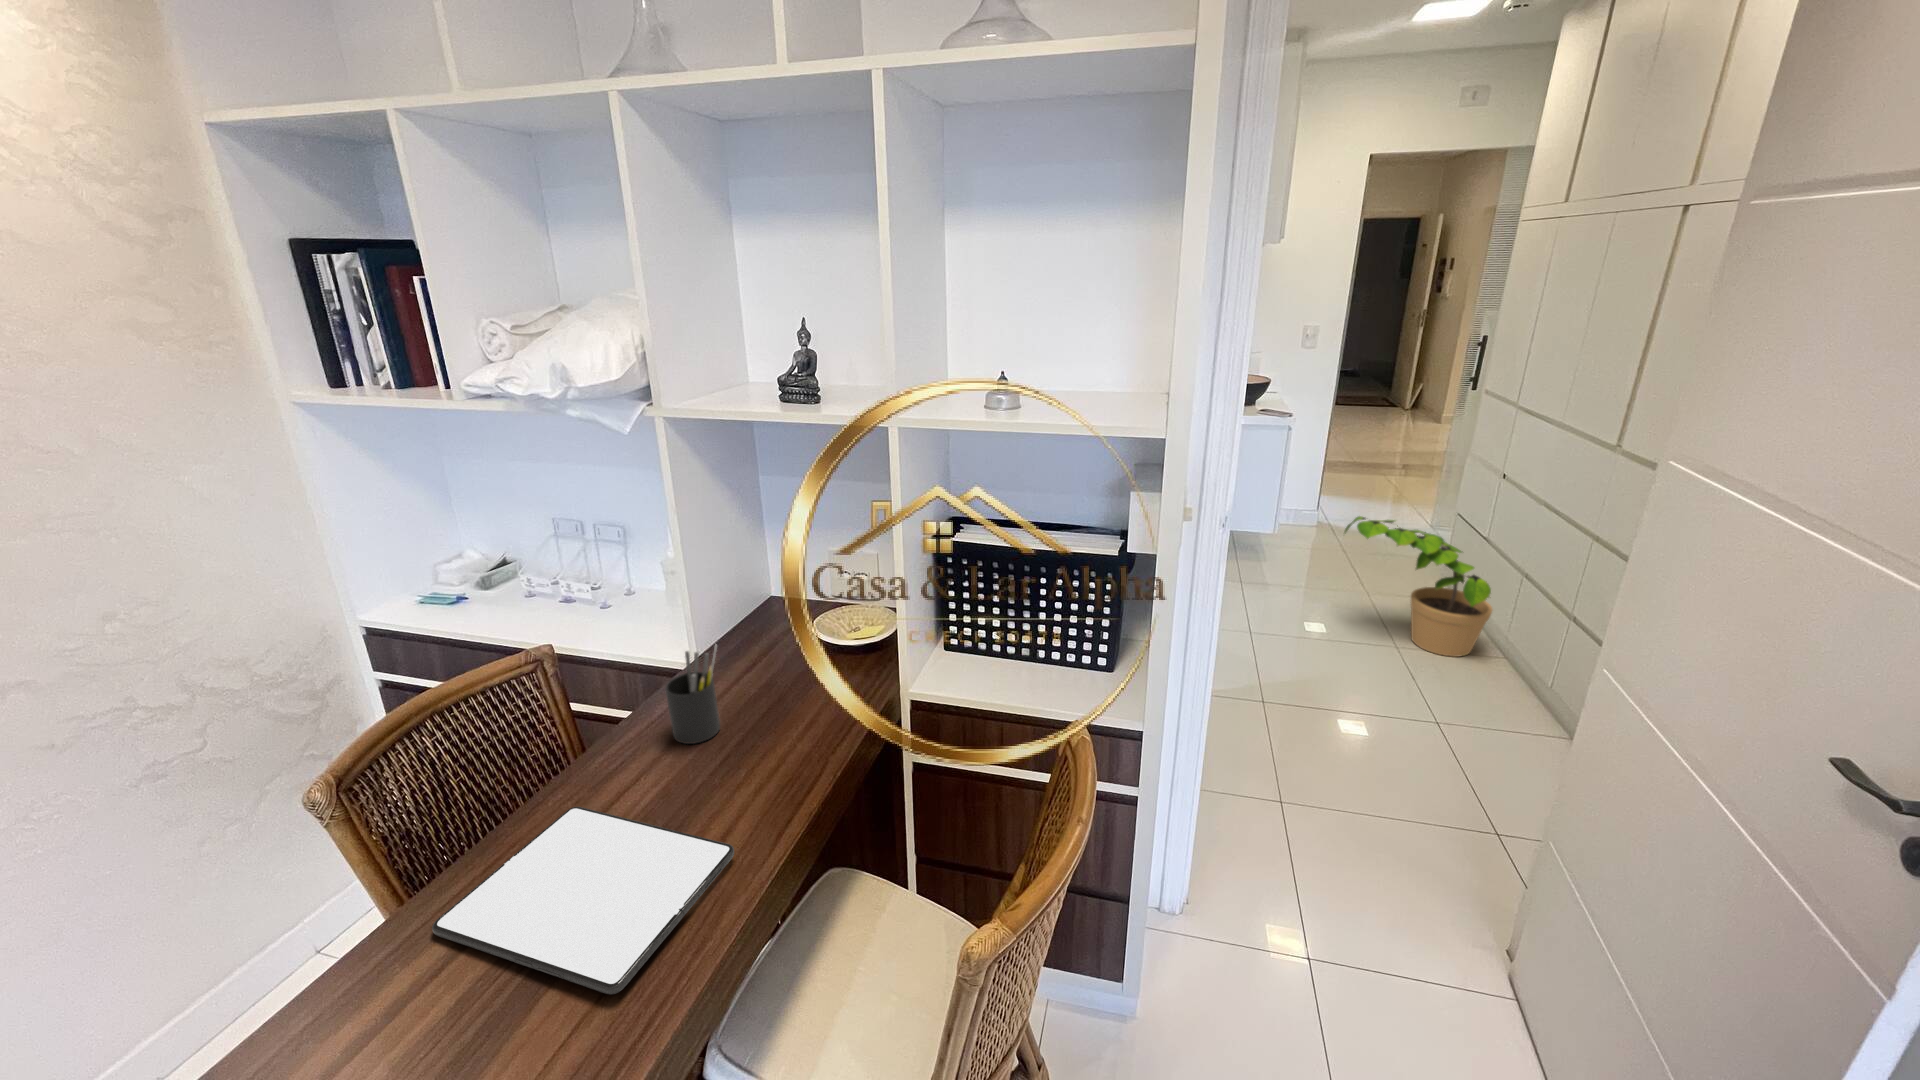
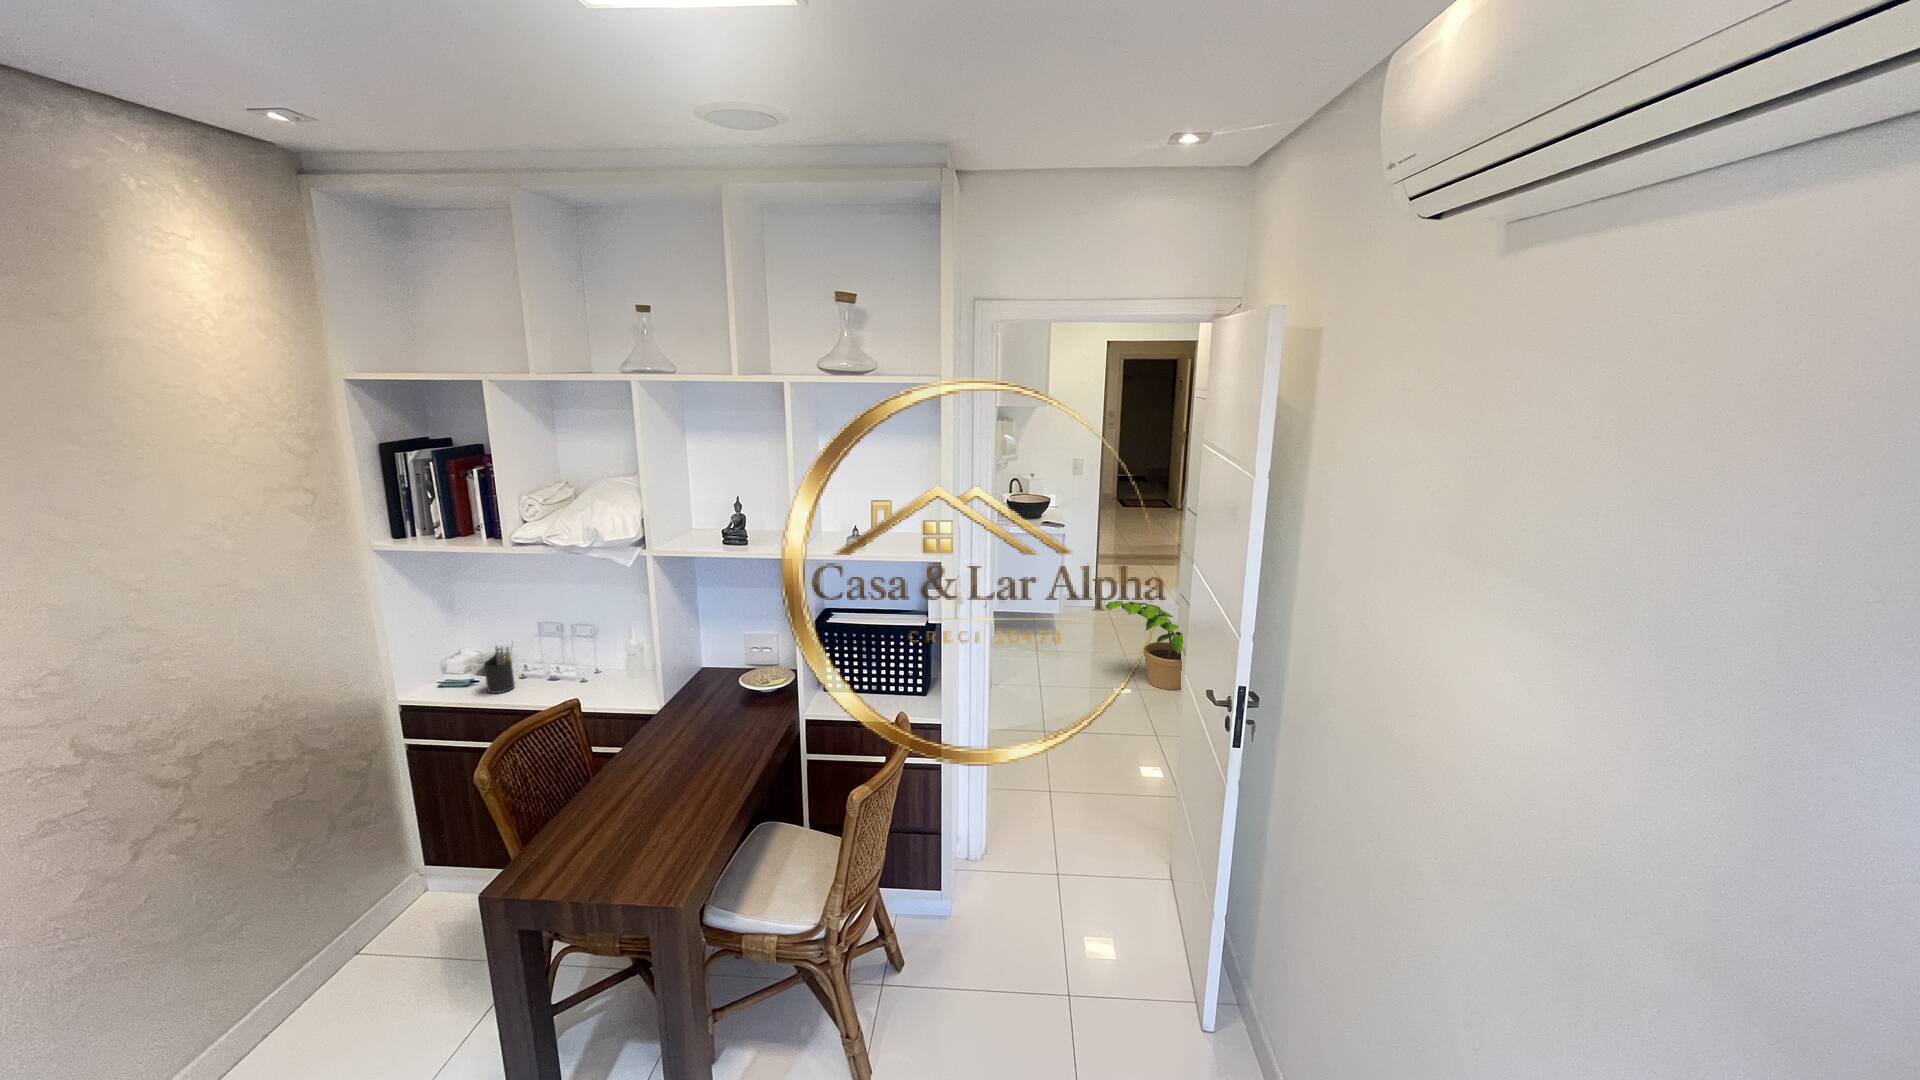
pen holder: present [665,645,720,744] -> present [484,646,515,693]
tablet: present [432,807,734,995] -> none [560,786,720,855]

